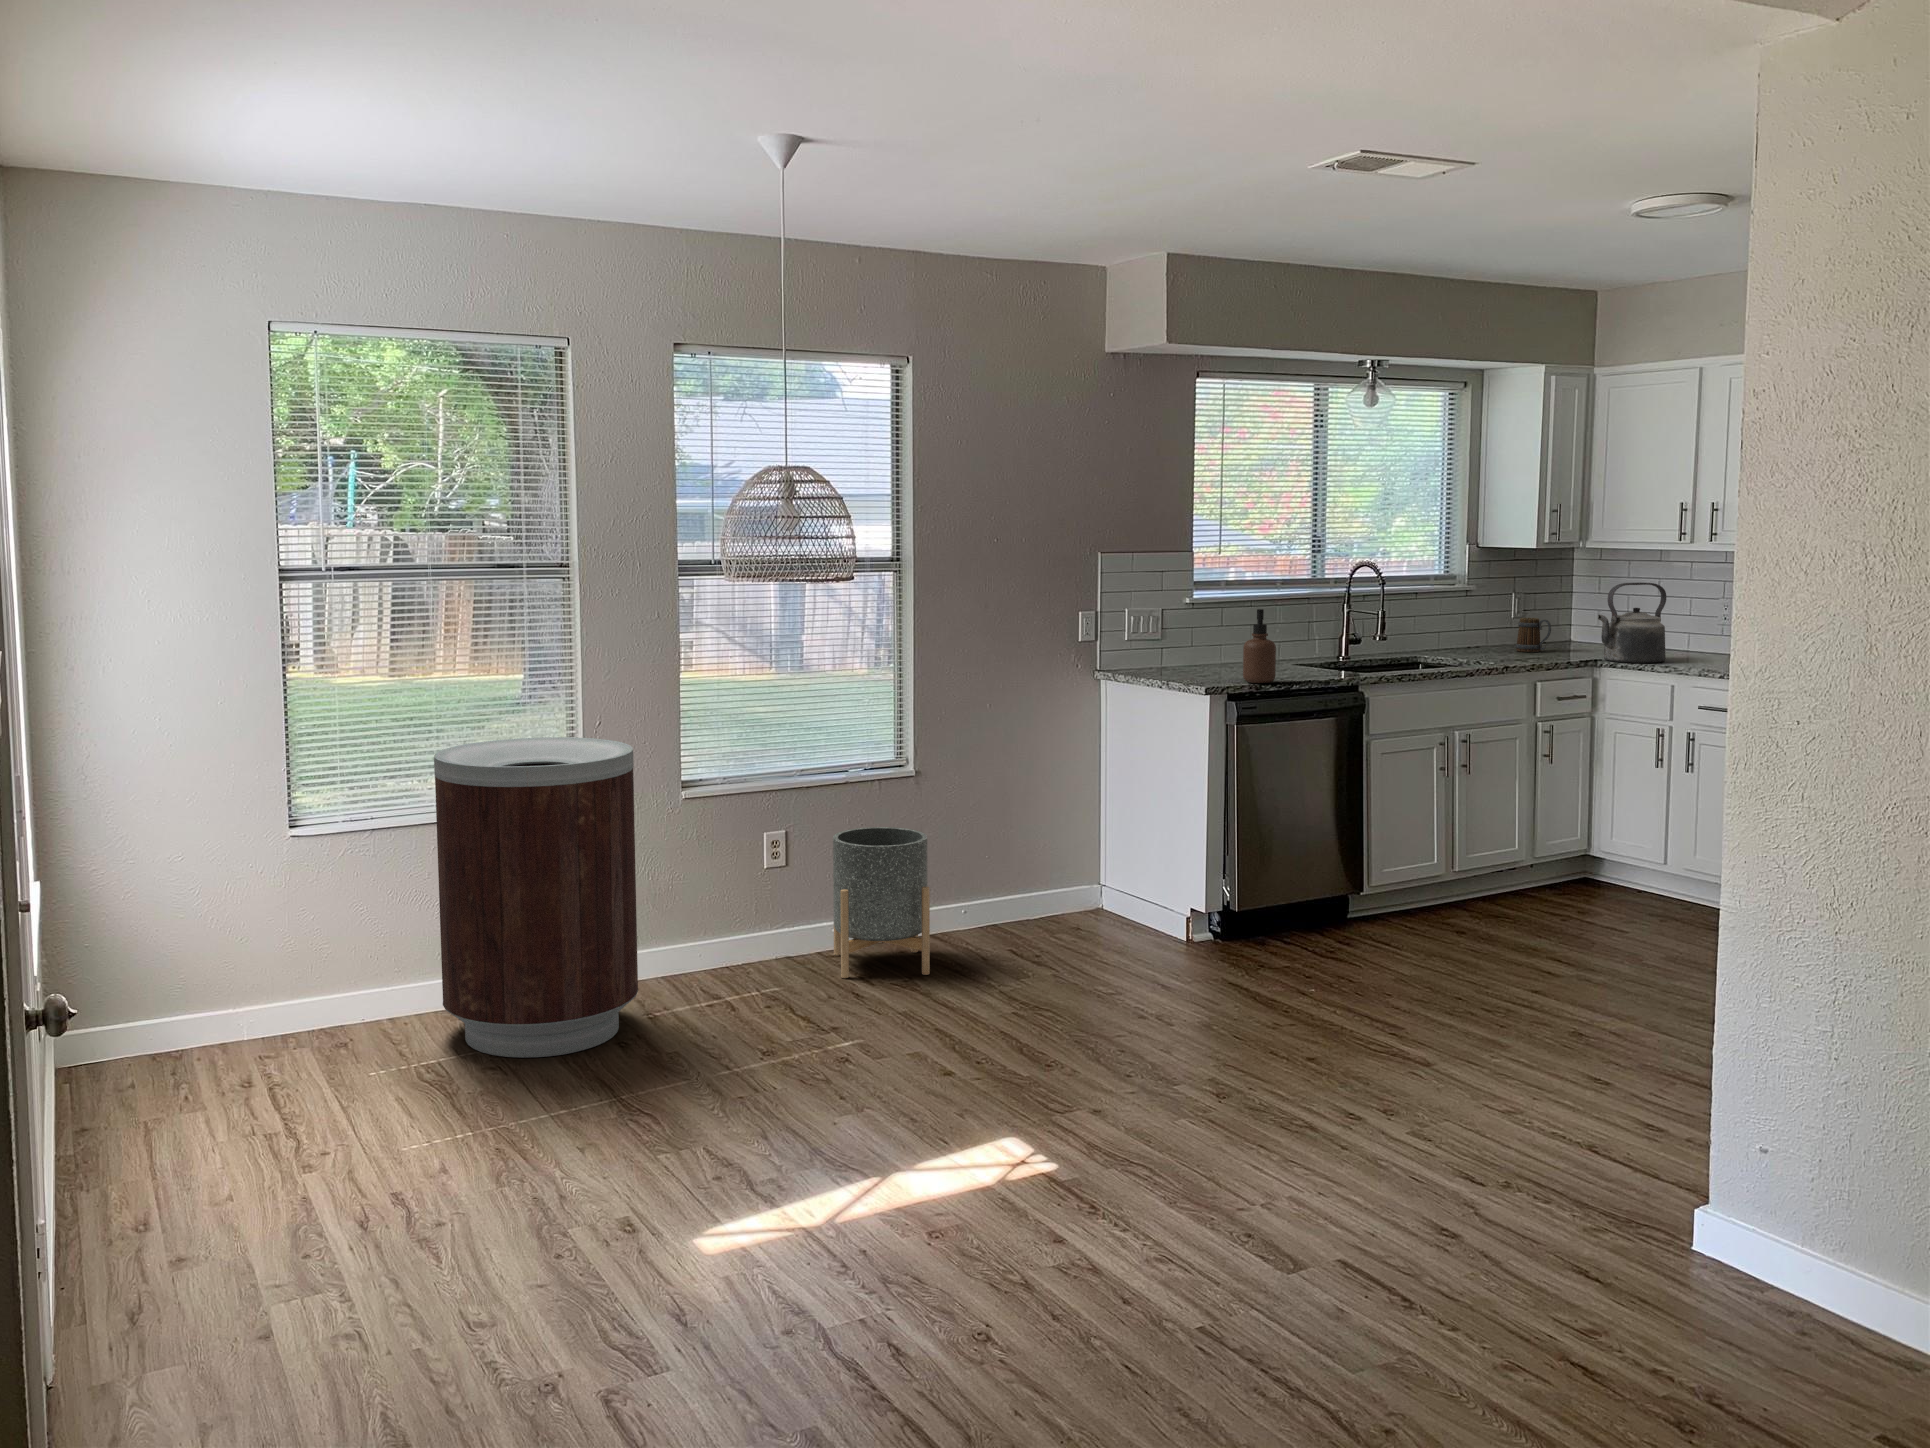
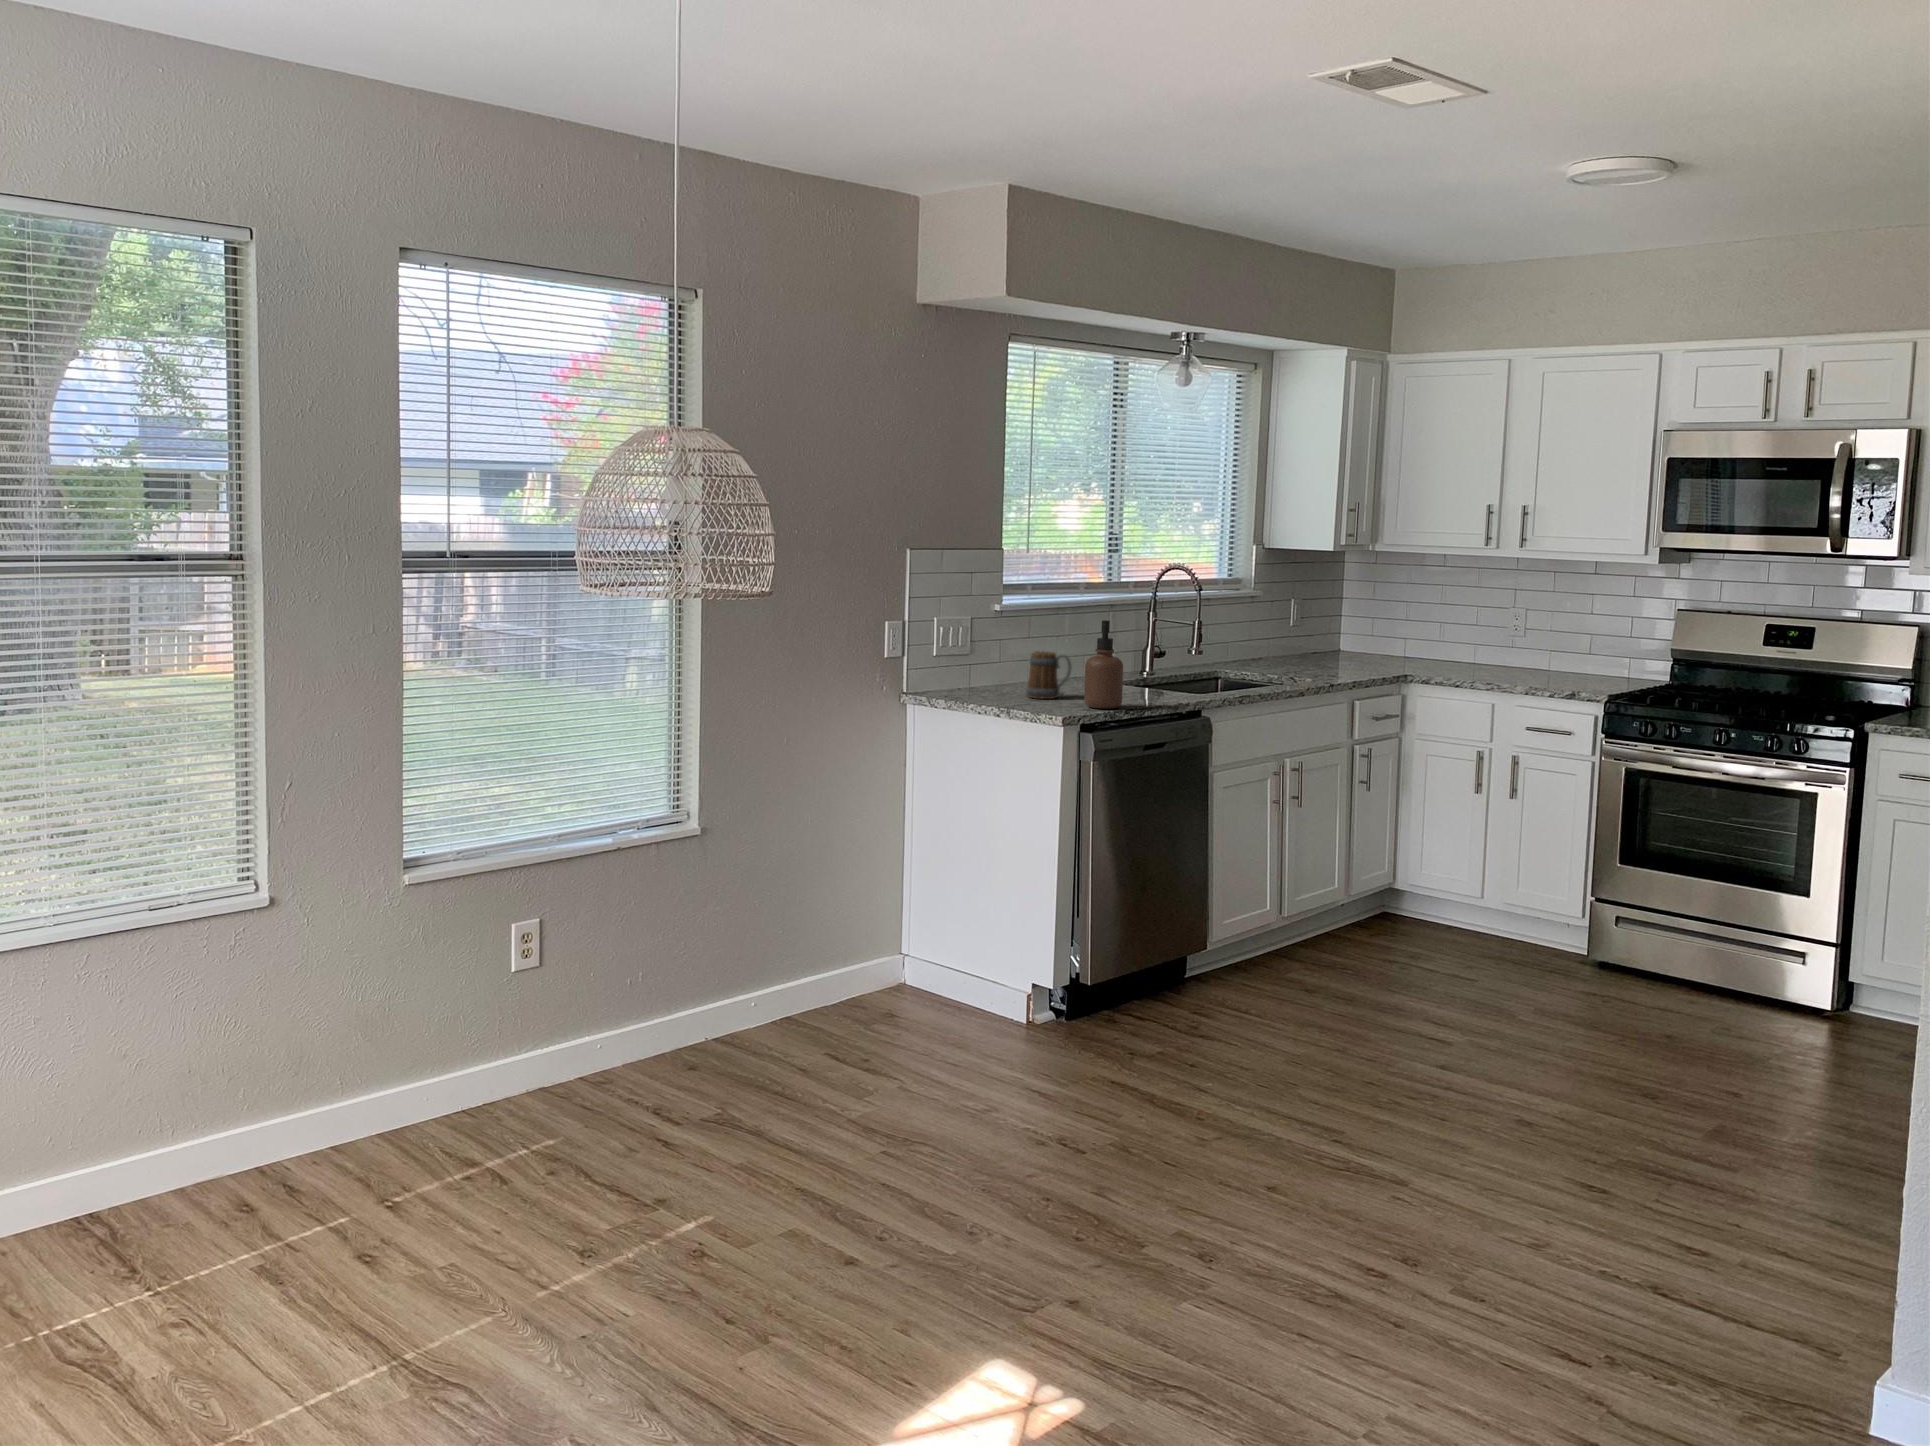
kettle: present [1598,582,1666,663] -> none [1408,590,1472,678]
mug: present [1516,618,1551,652] -> present [1026,651,1071,699]
trash can: present [434,737,638,1058] -> none [60,808,379,1300]
planter: present [833,827,930,978] -> none [604,904,745,1112]

